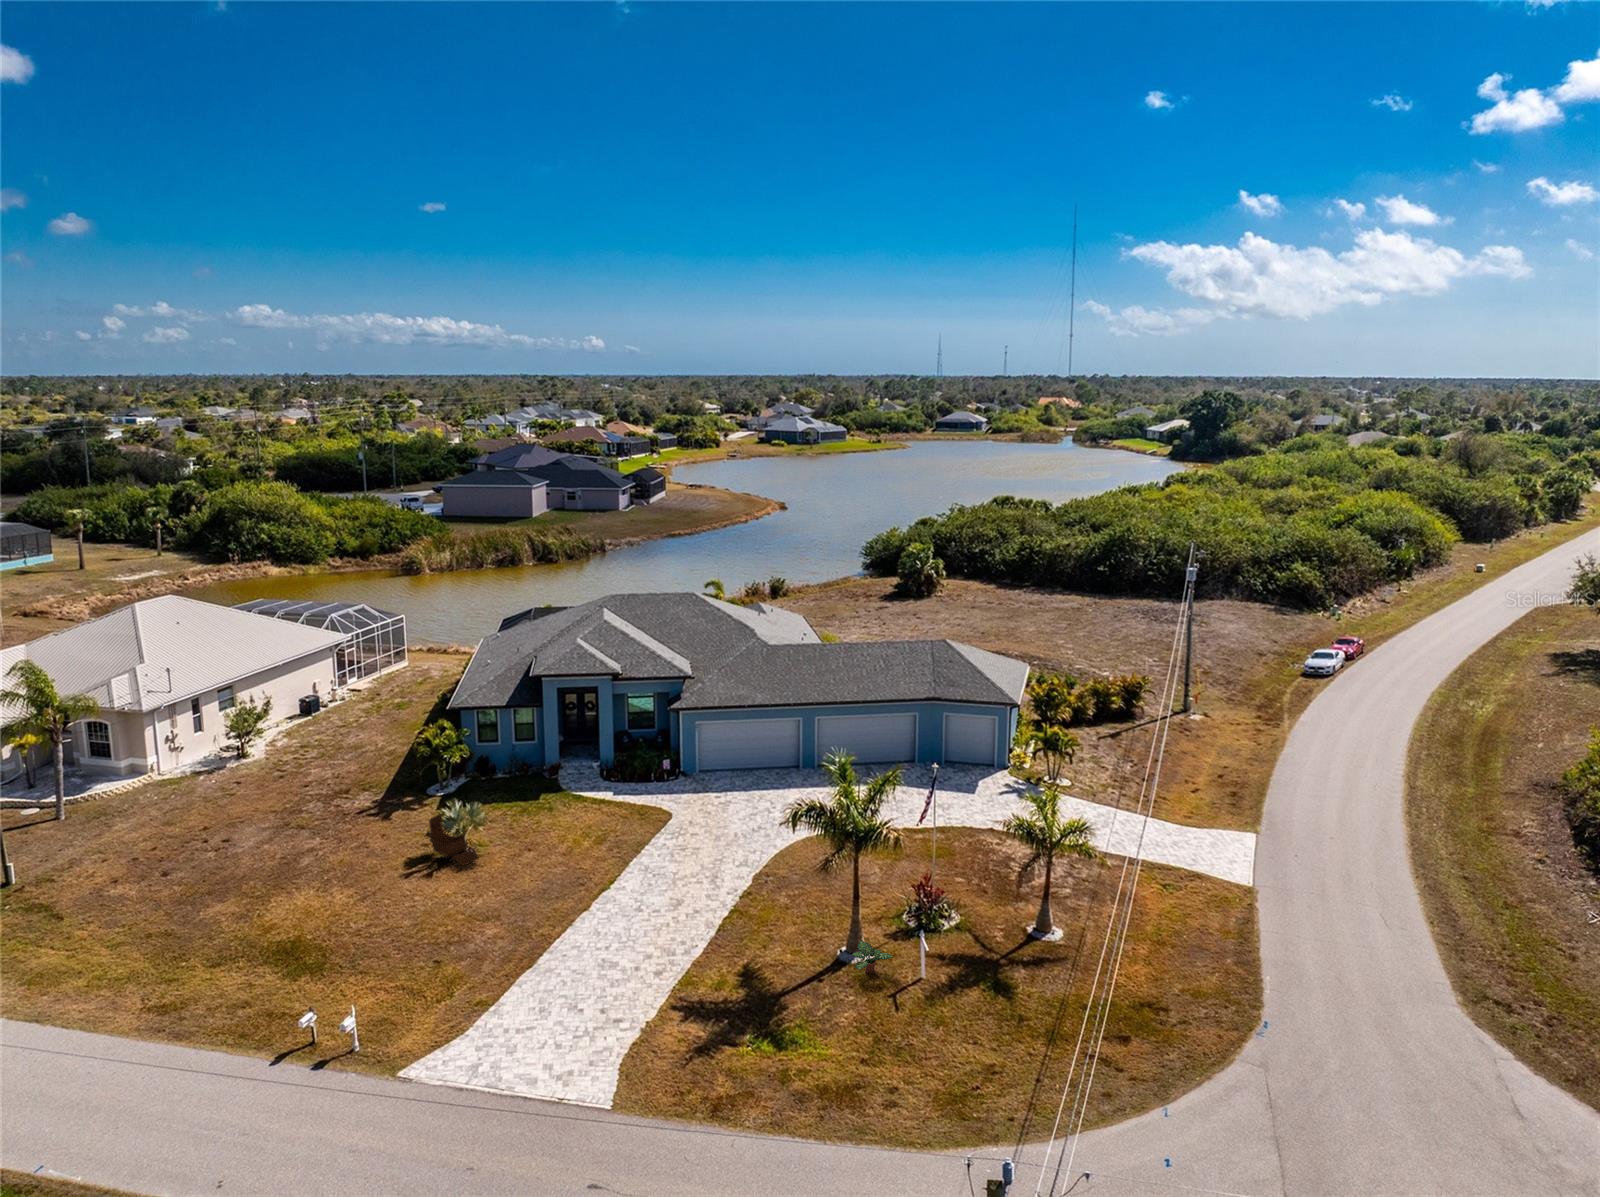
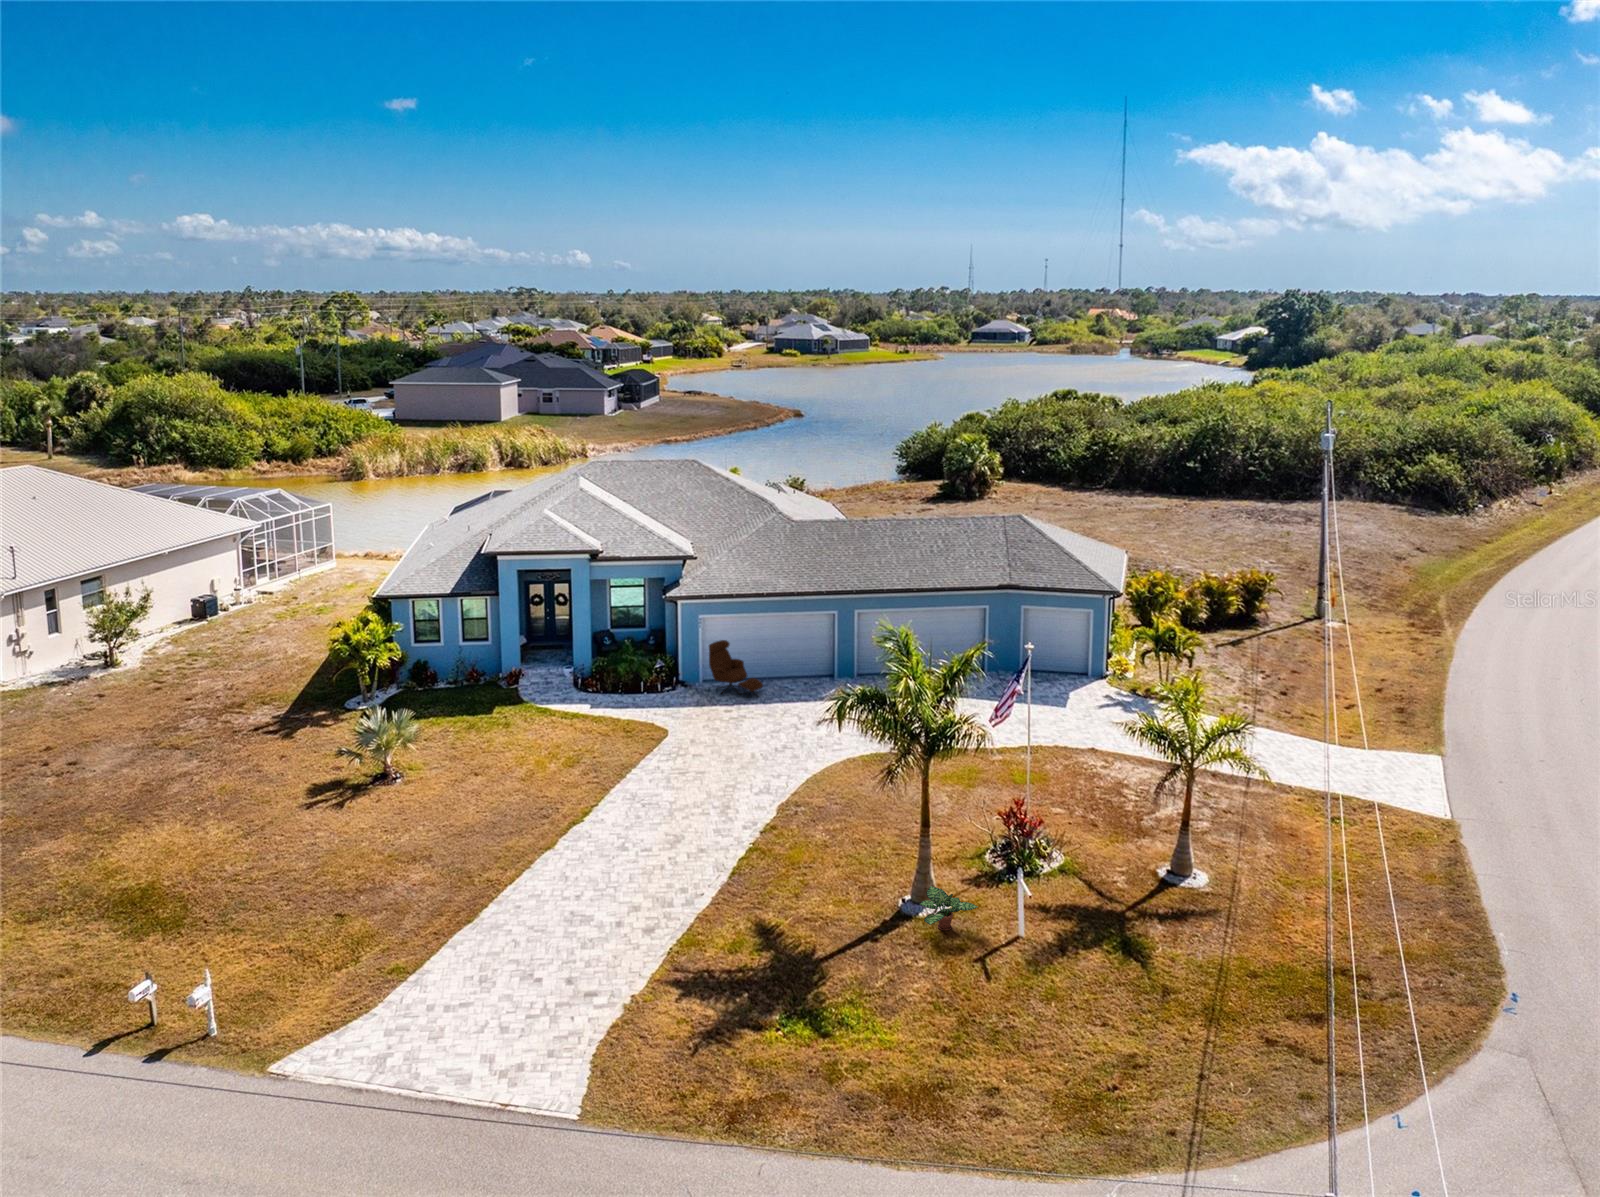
lounge chair: present [429,813,478,869] -> present [709,640,763,694]

